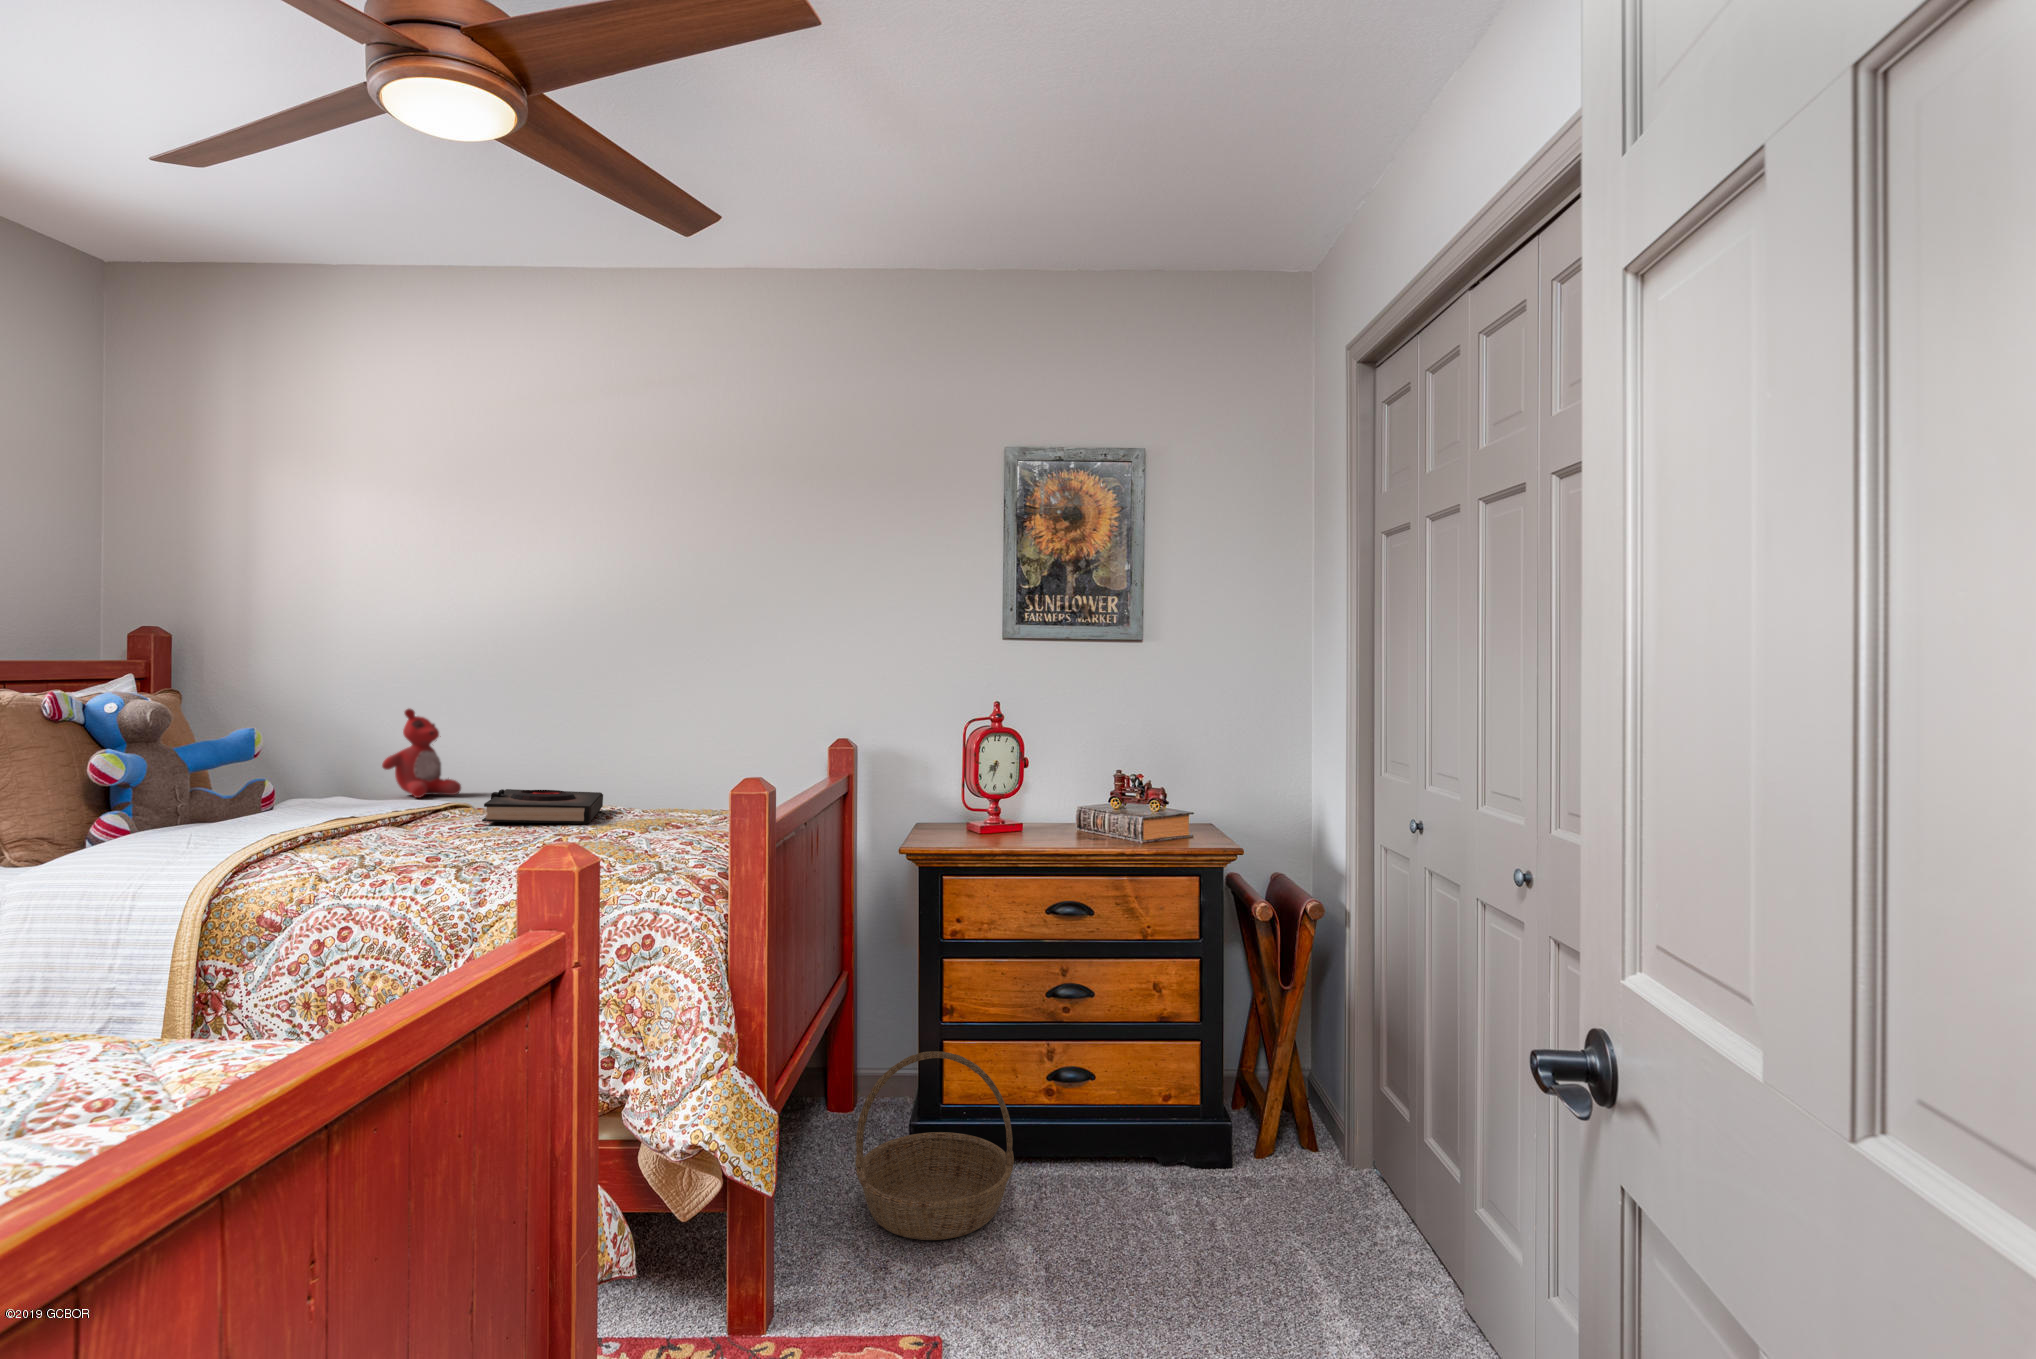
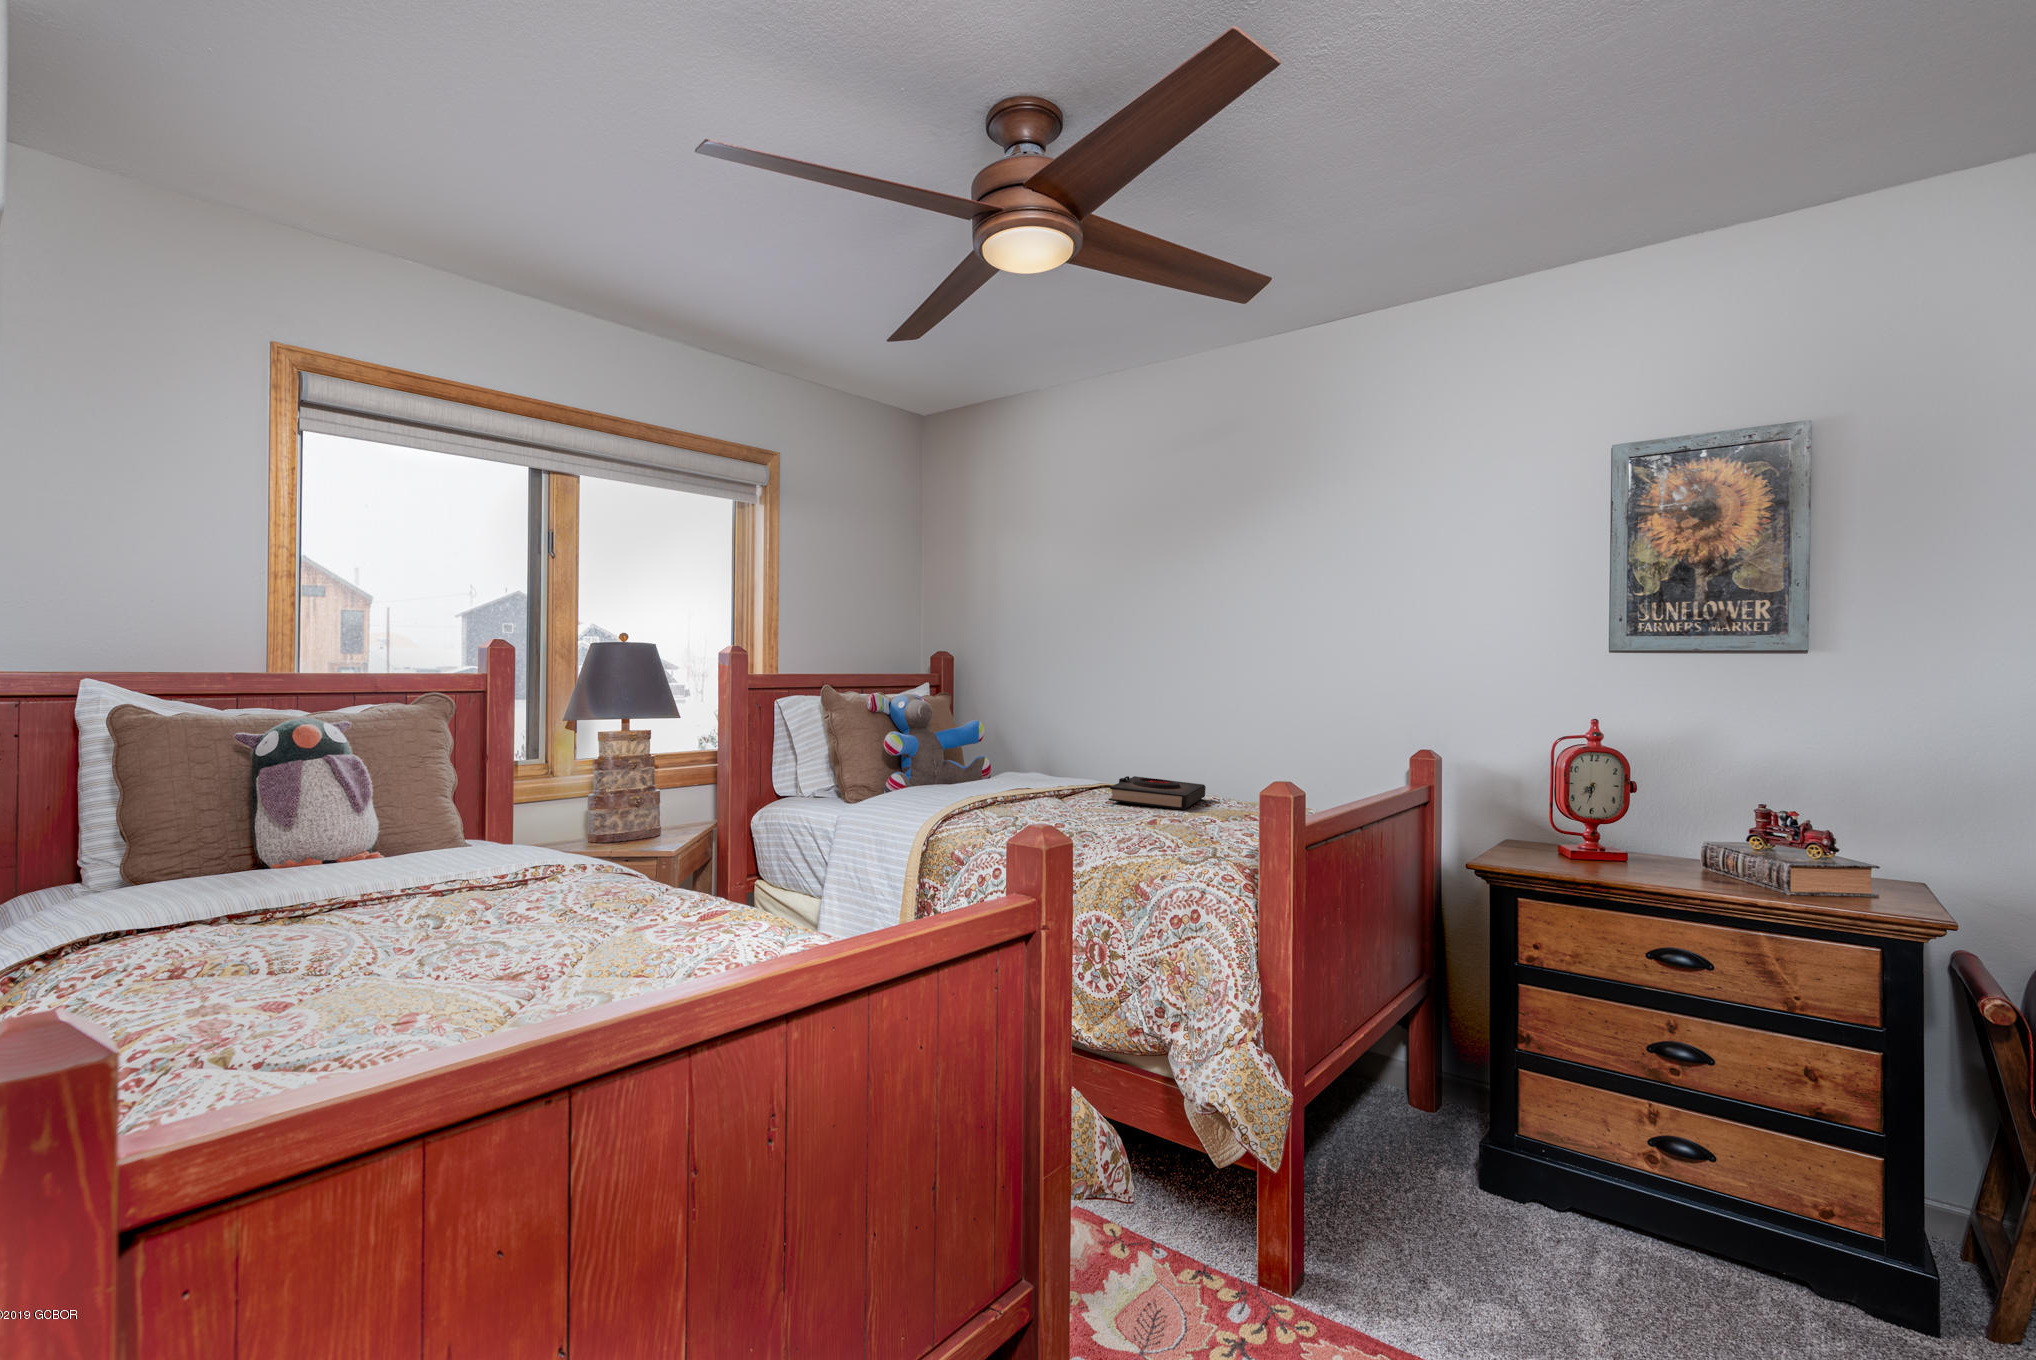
stuffed bear: present [382,709,461,798] -> none [1062,711,1114,778]
basket: present [855,1051,1014,1240] -> none [1406,1076,1589,1282]

